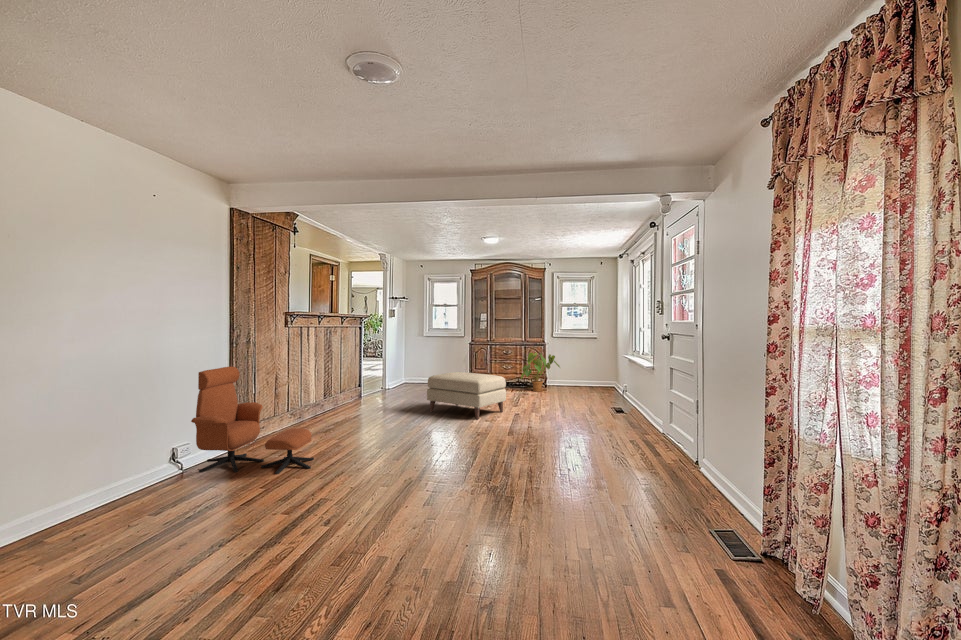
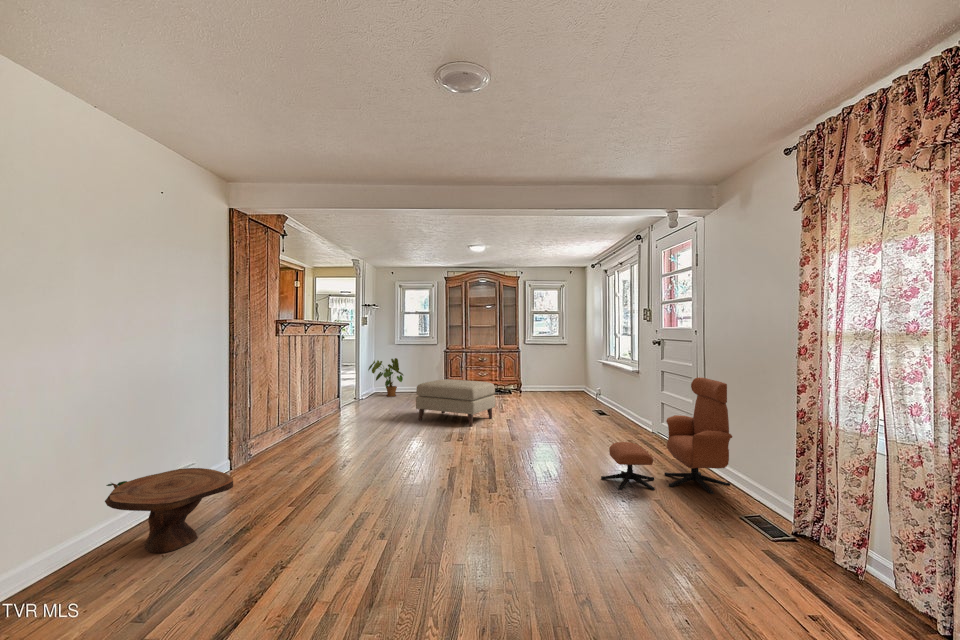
house plant: present [521,353,560,392] -> present [368,358,403,397]
lounge chair: present [191,367,314,474] -> present [601,377,732,494]
side table: none [77,450,197,528] -> present [105,468,233,553]

